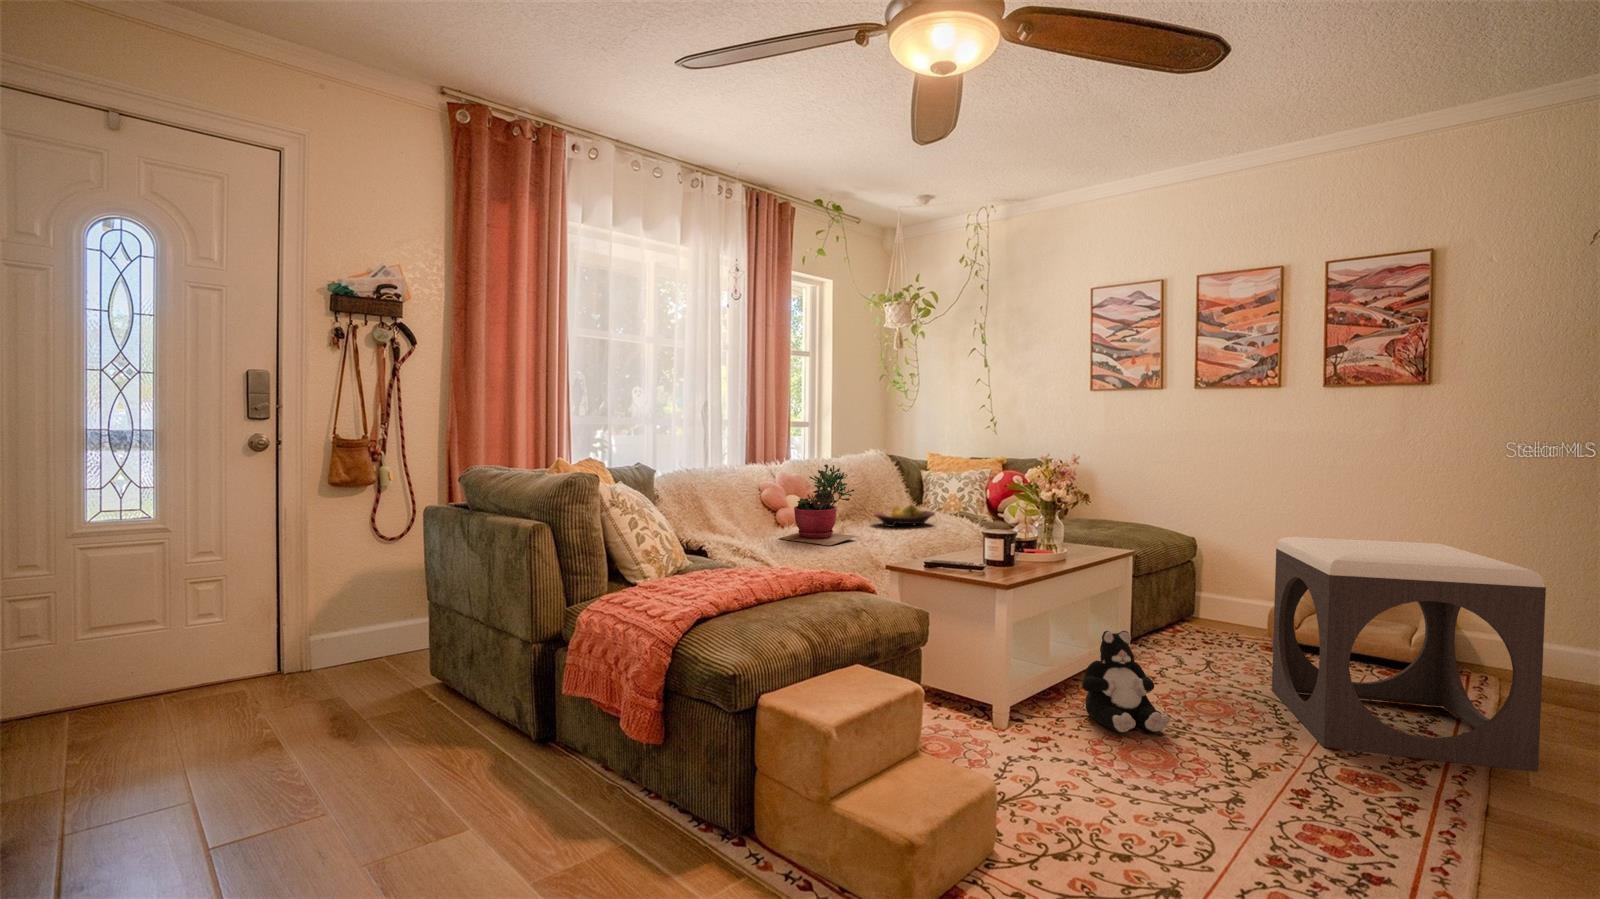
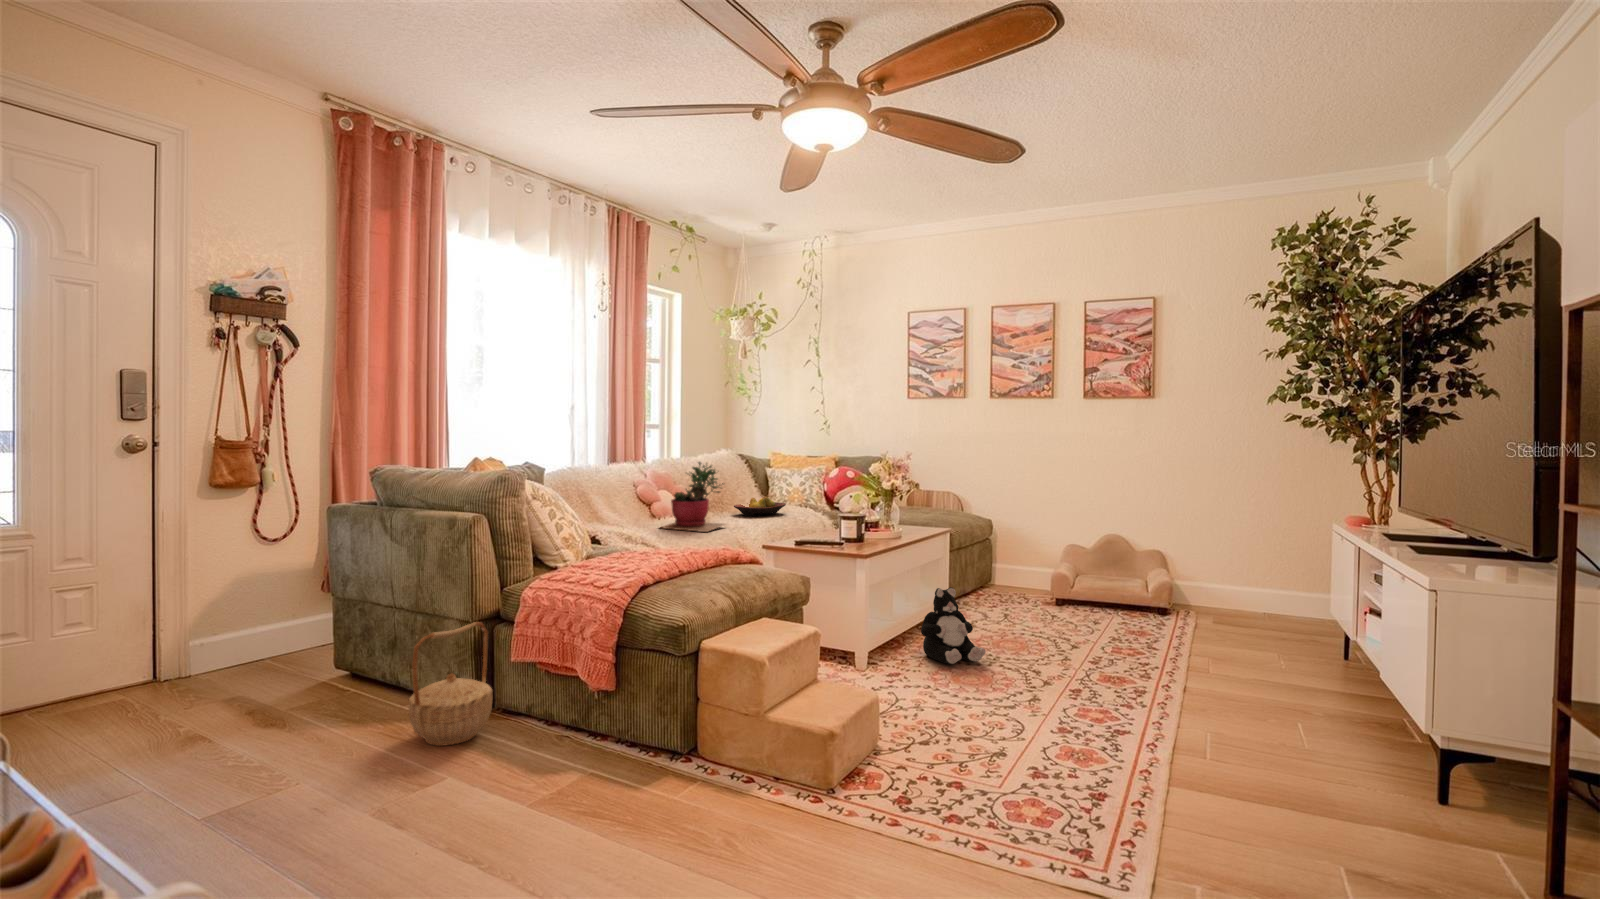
footstool: present [1272,537,1546,772] -> none [1051,513,1221,666]
basket: none [454,645,549,785] -> present [409,622,493,746]

